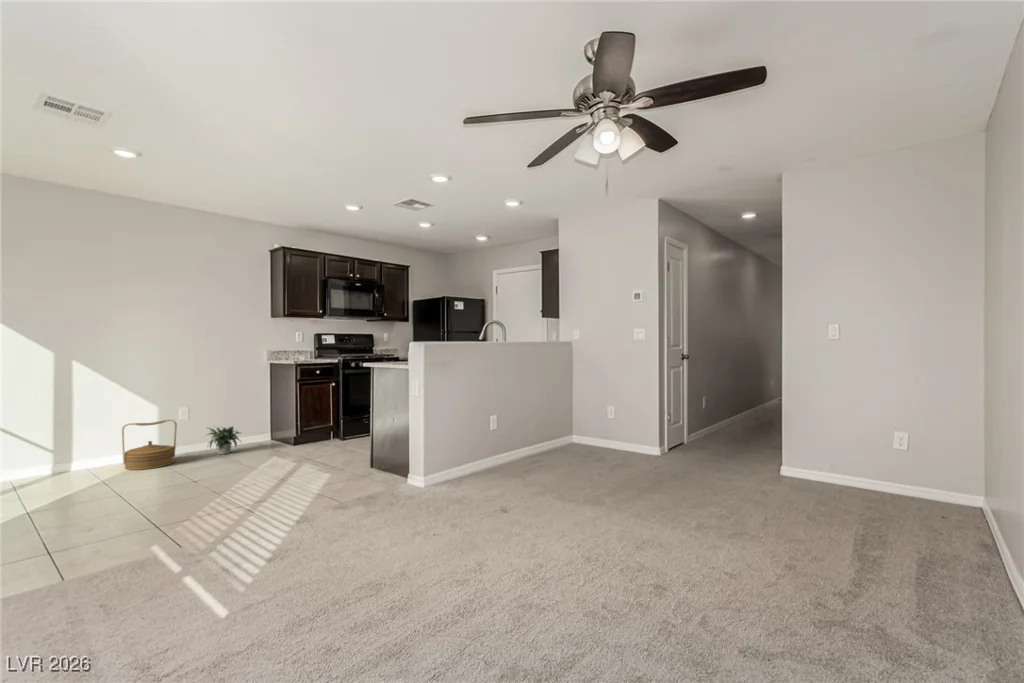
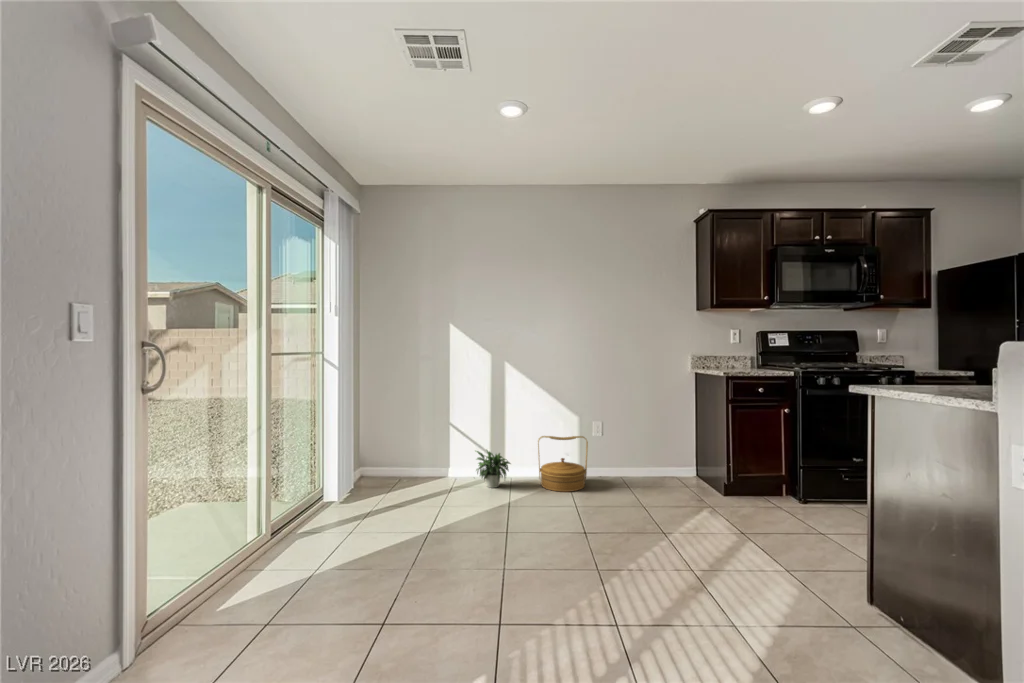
potted plant: present [208,427,240,454] -> present [476,451,511,488]

